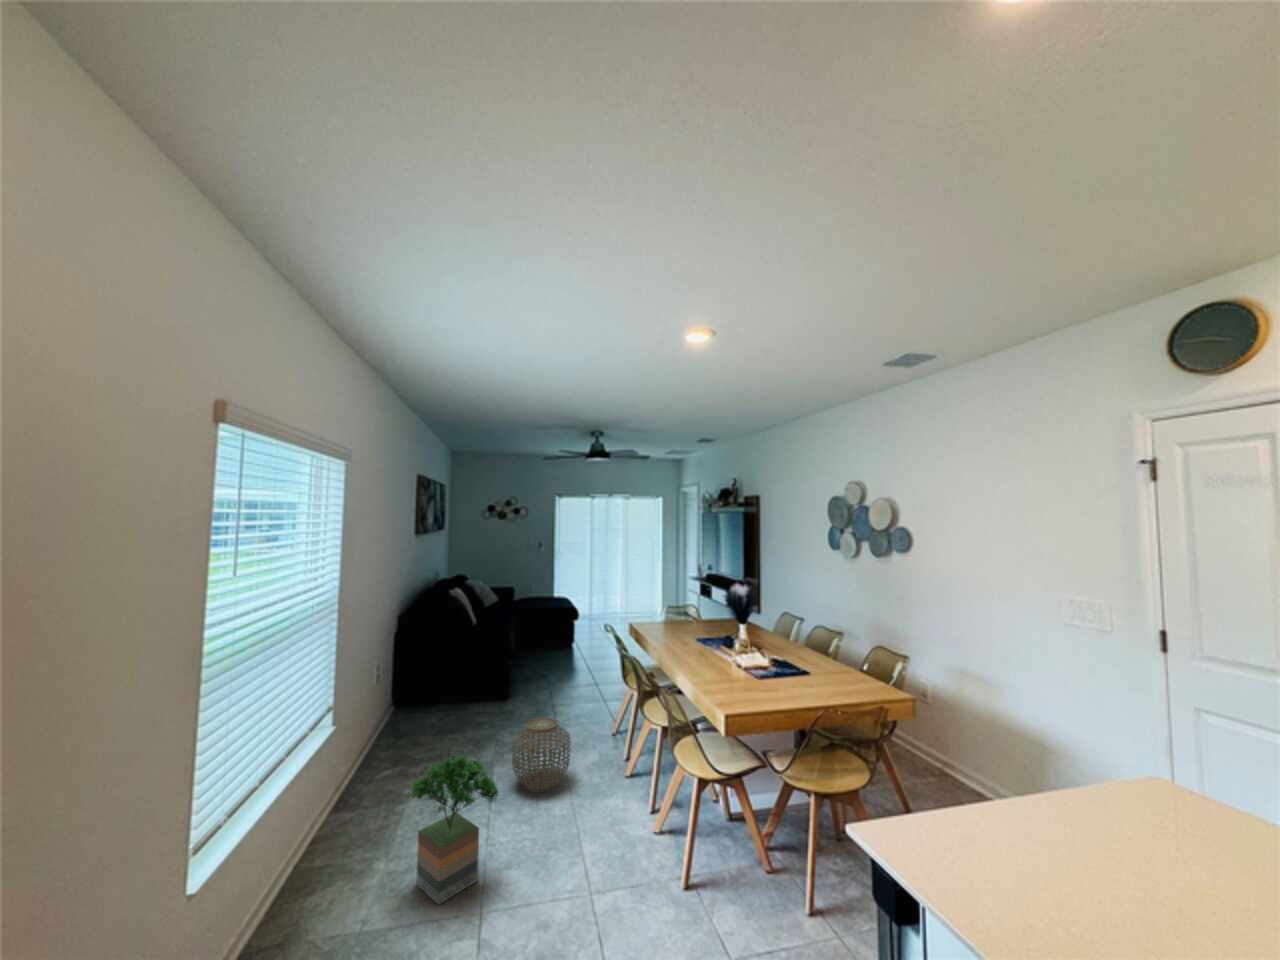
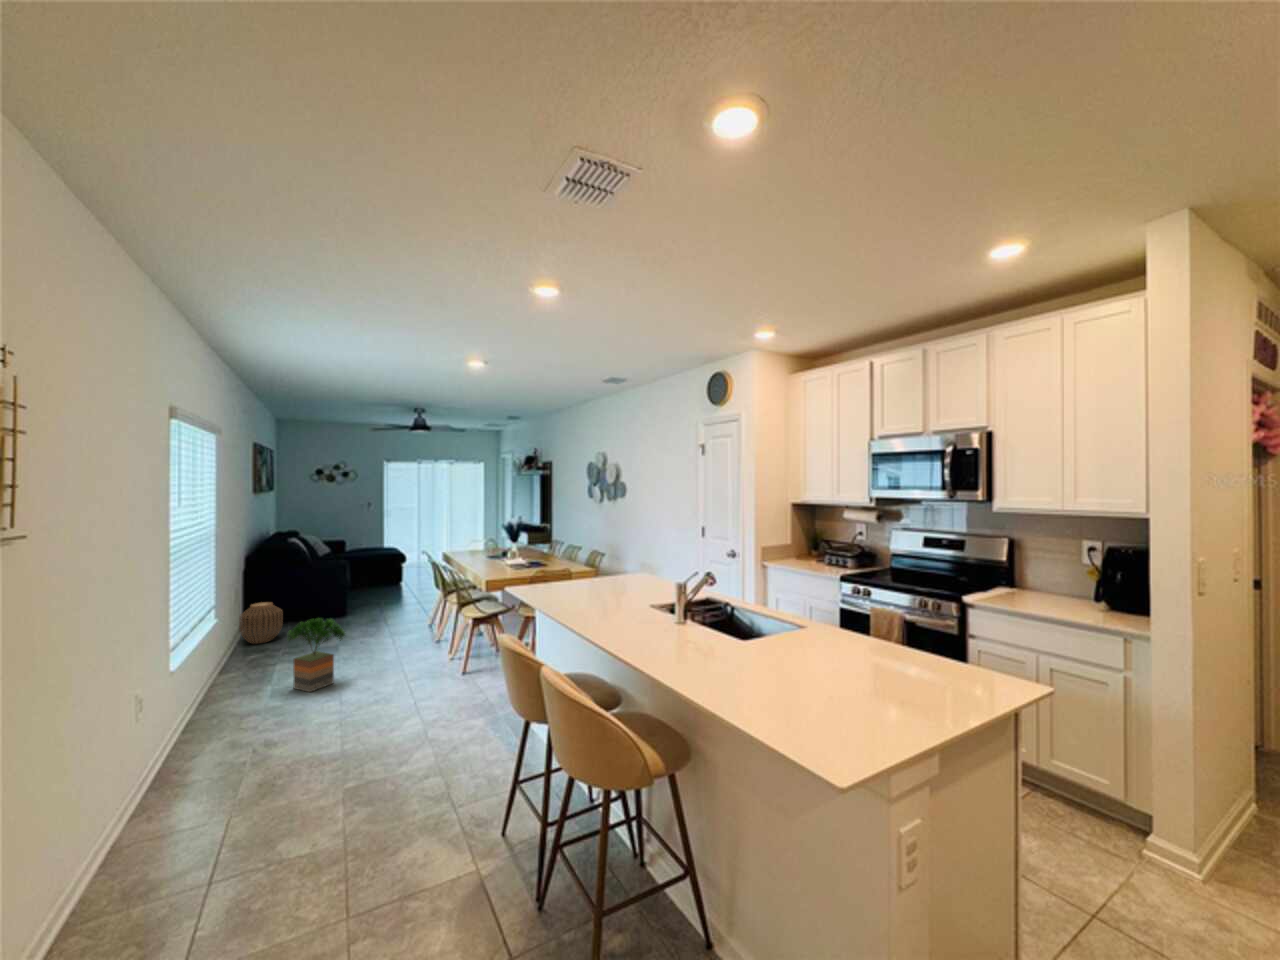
woven basket: present [512,718,570,793] -> present [239,602,283,643]

